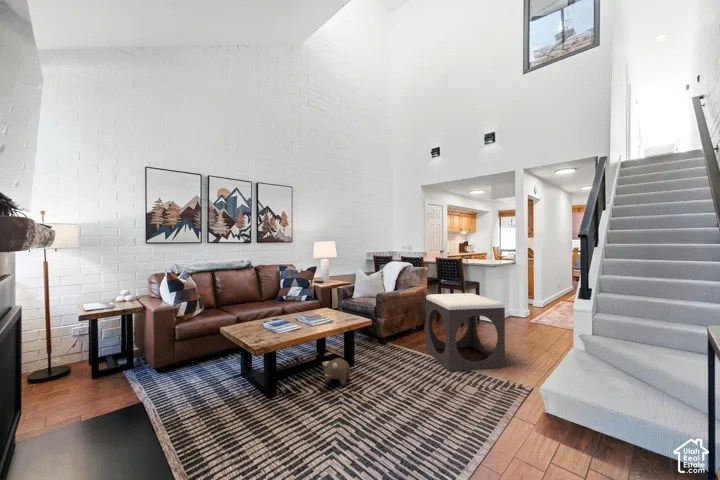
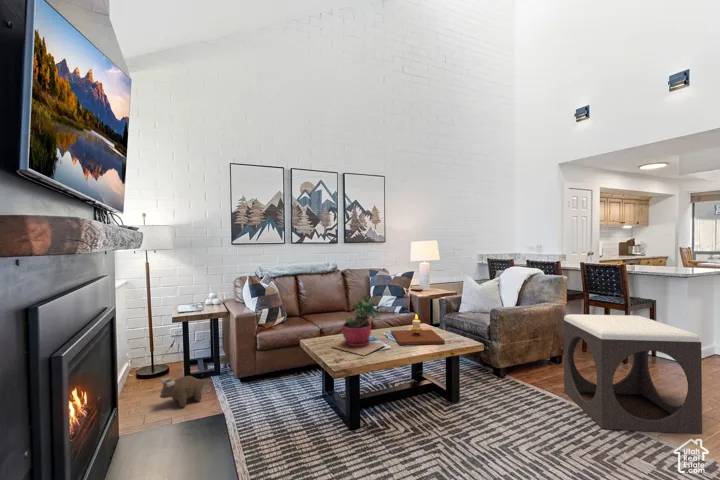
succulent plant: none [250,286,298,336] -> present [332,295,385,355]
candle: none [301,300,344,325] -> present [391,314,445,345]
plush toy: present [322,358,350,385] -> present [159,376,204,407]

